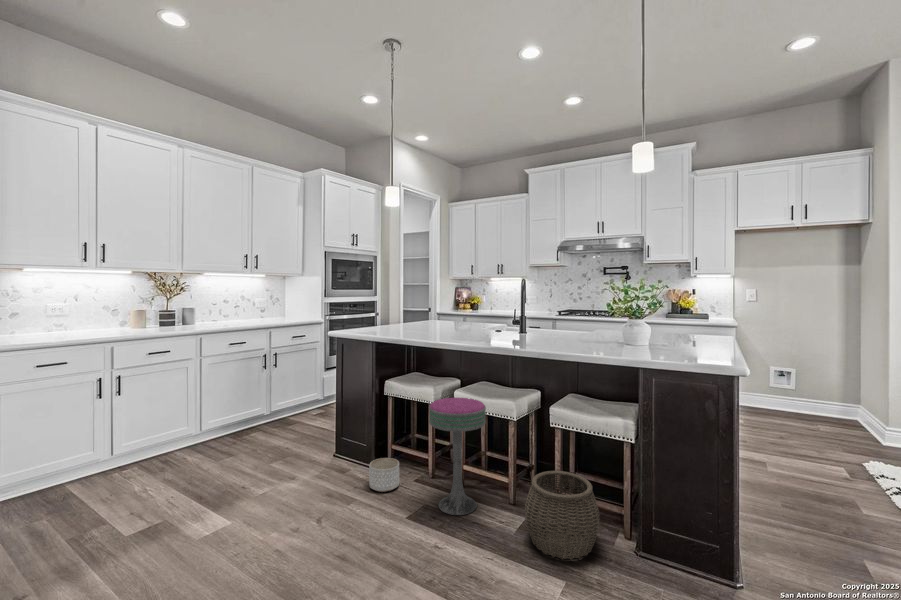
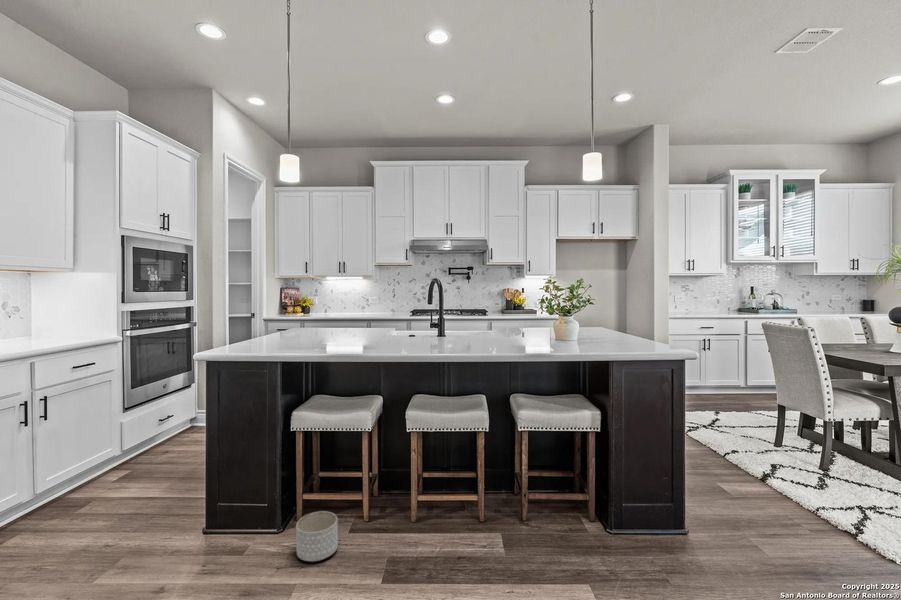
bar stool: present [429,398,486,515] -> none [391,416,459,560]
woven basket: present [525,471,600,560] -> none [520,475,597,569]

